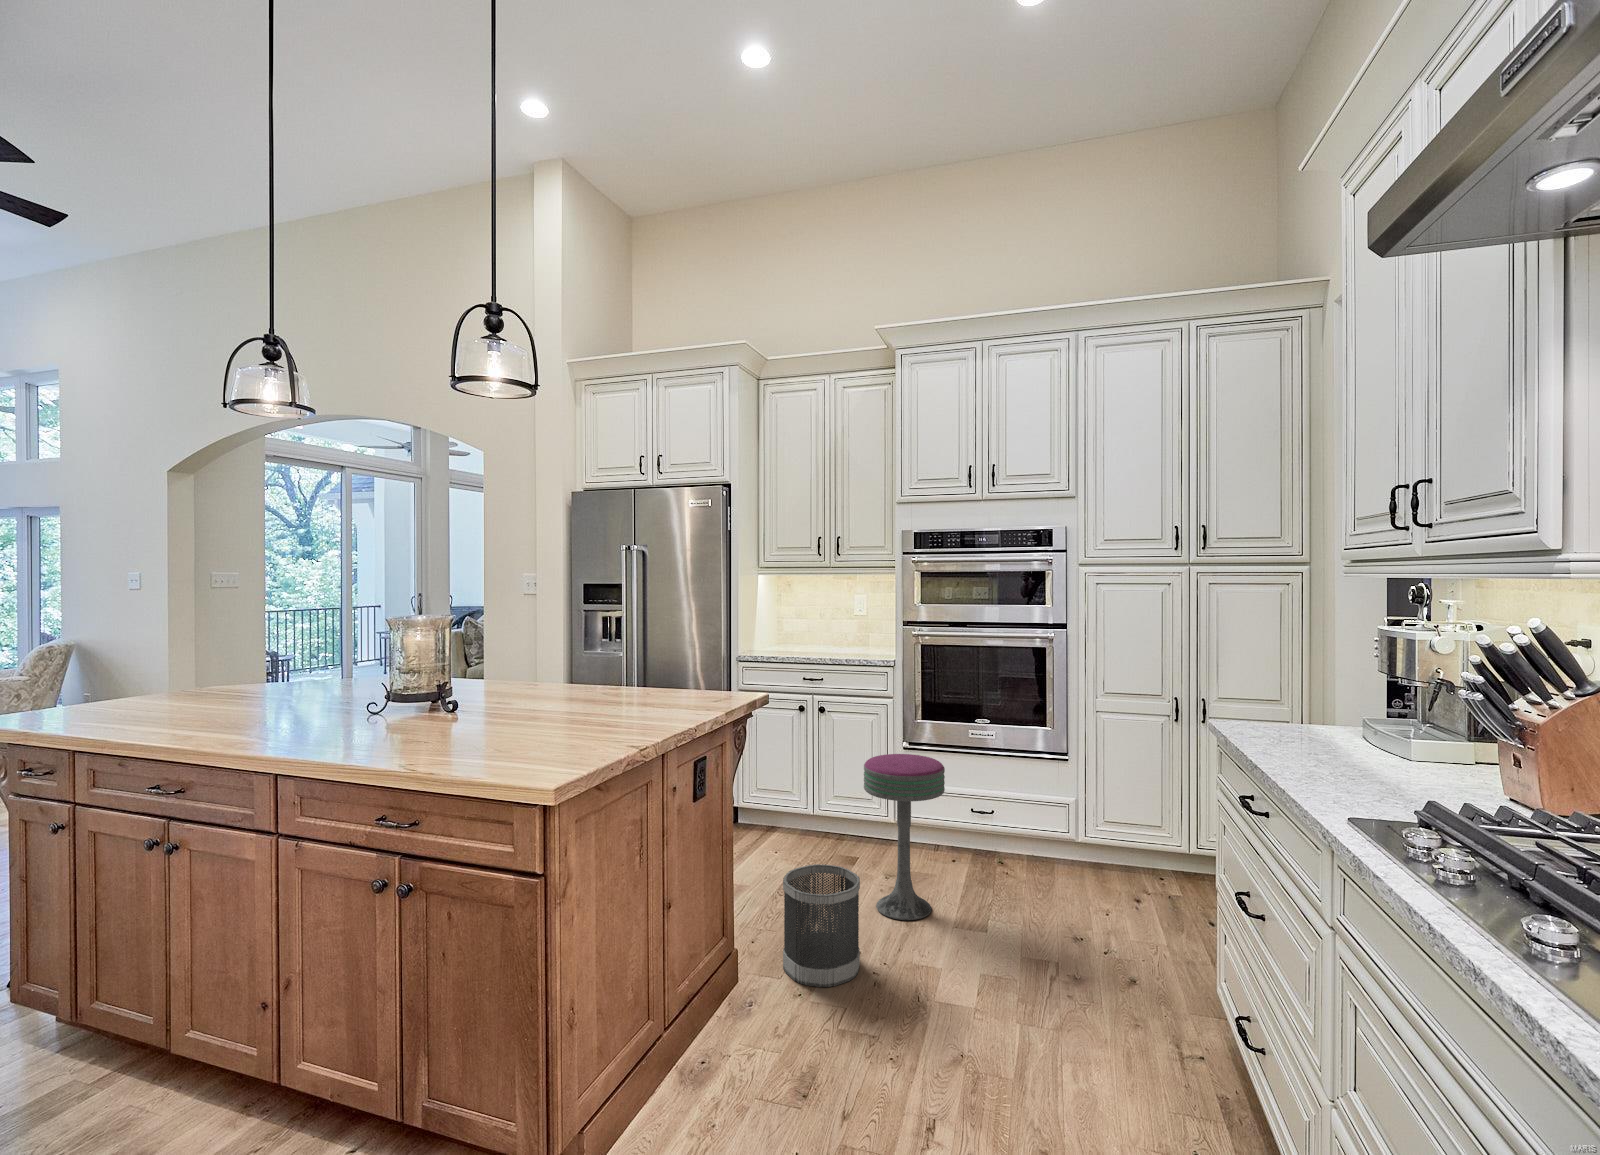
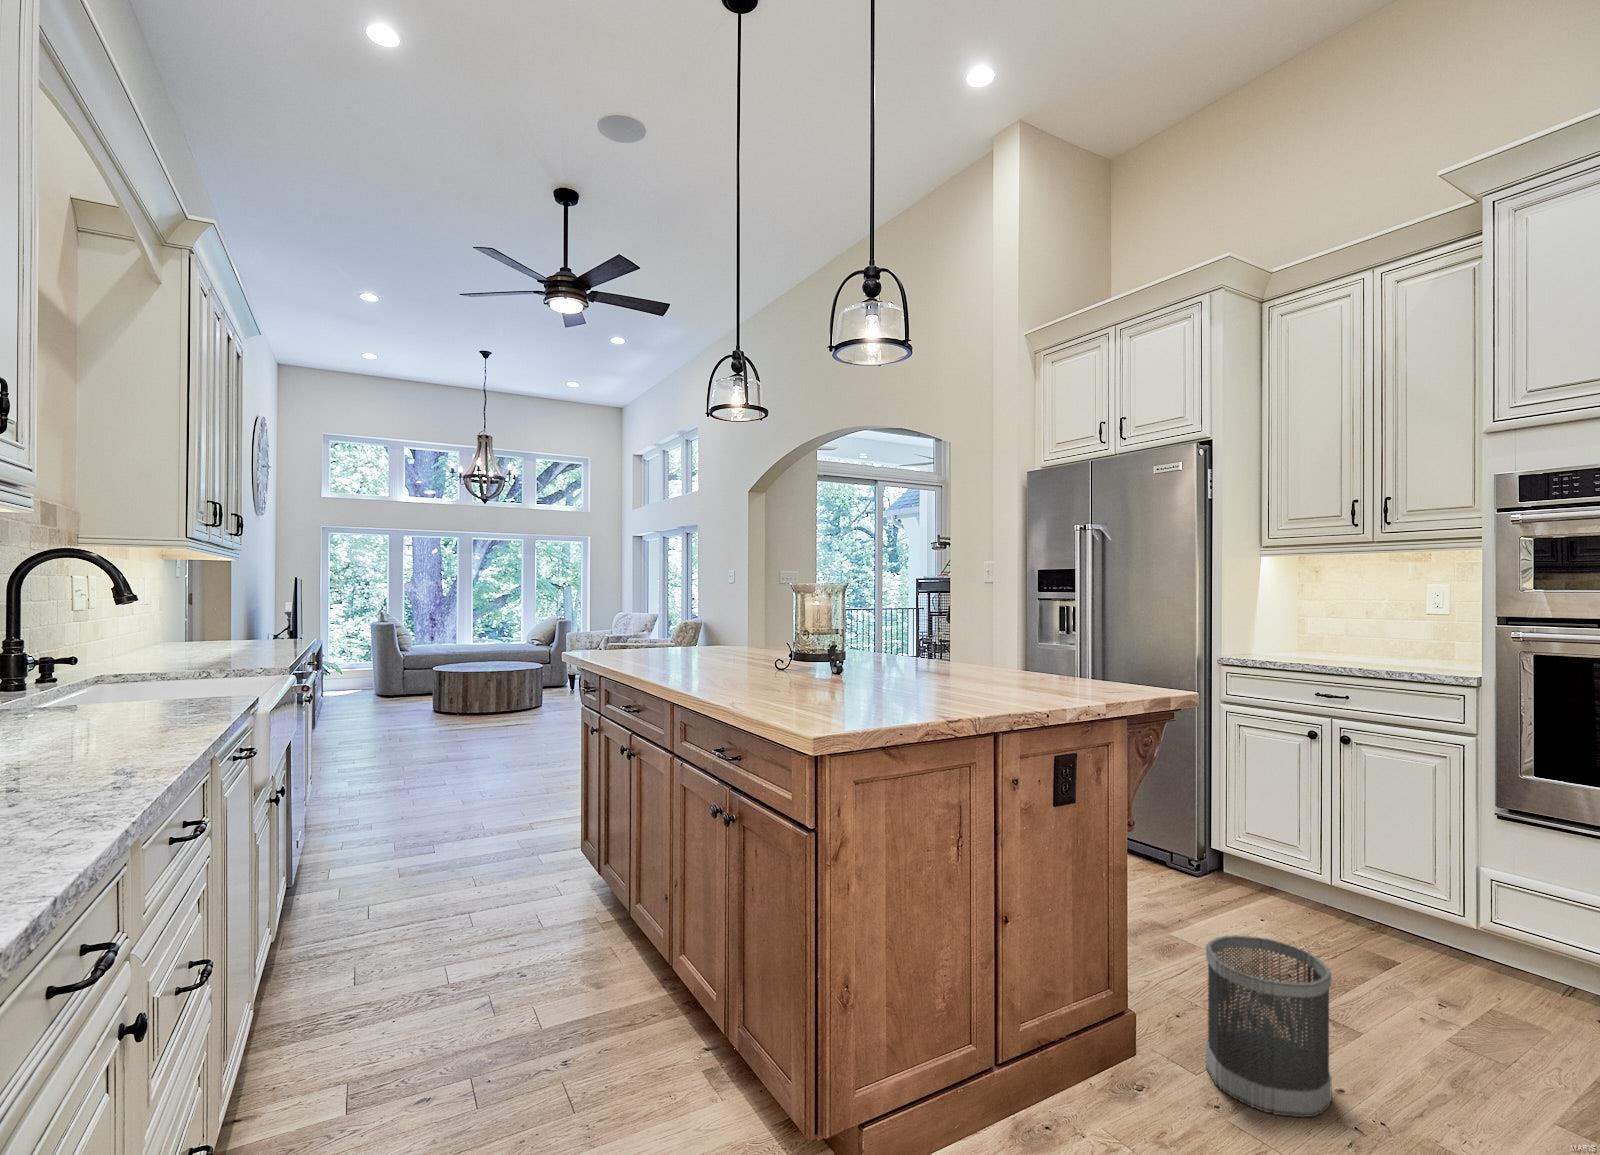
bar stool: present [864,754,945,920] -> none [1375,811,1536,1080]

